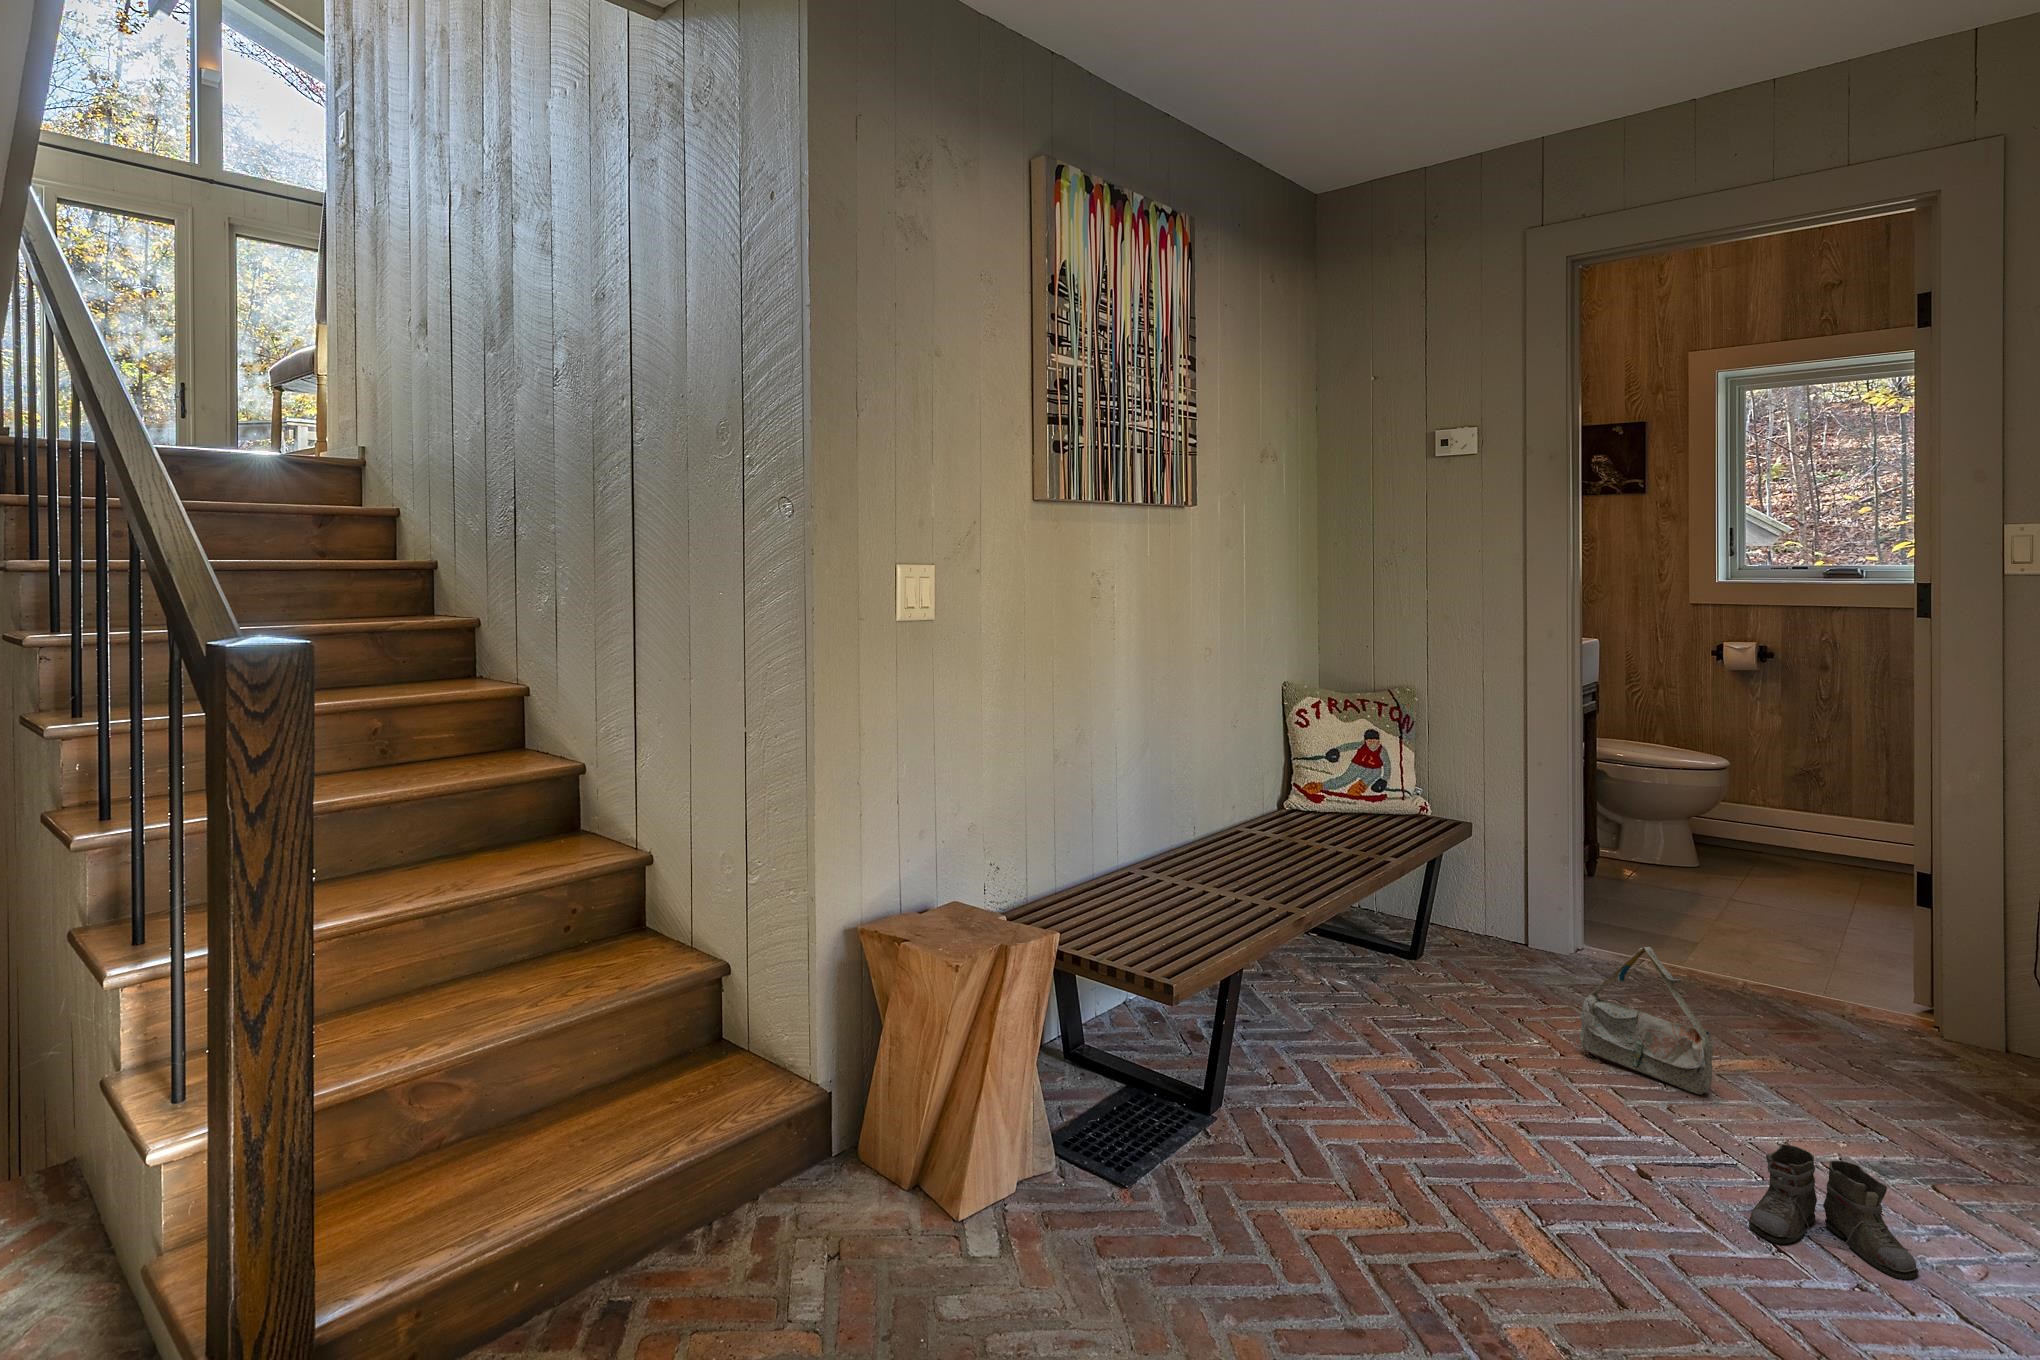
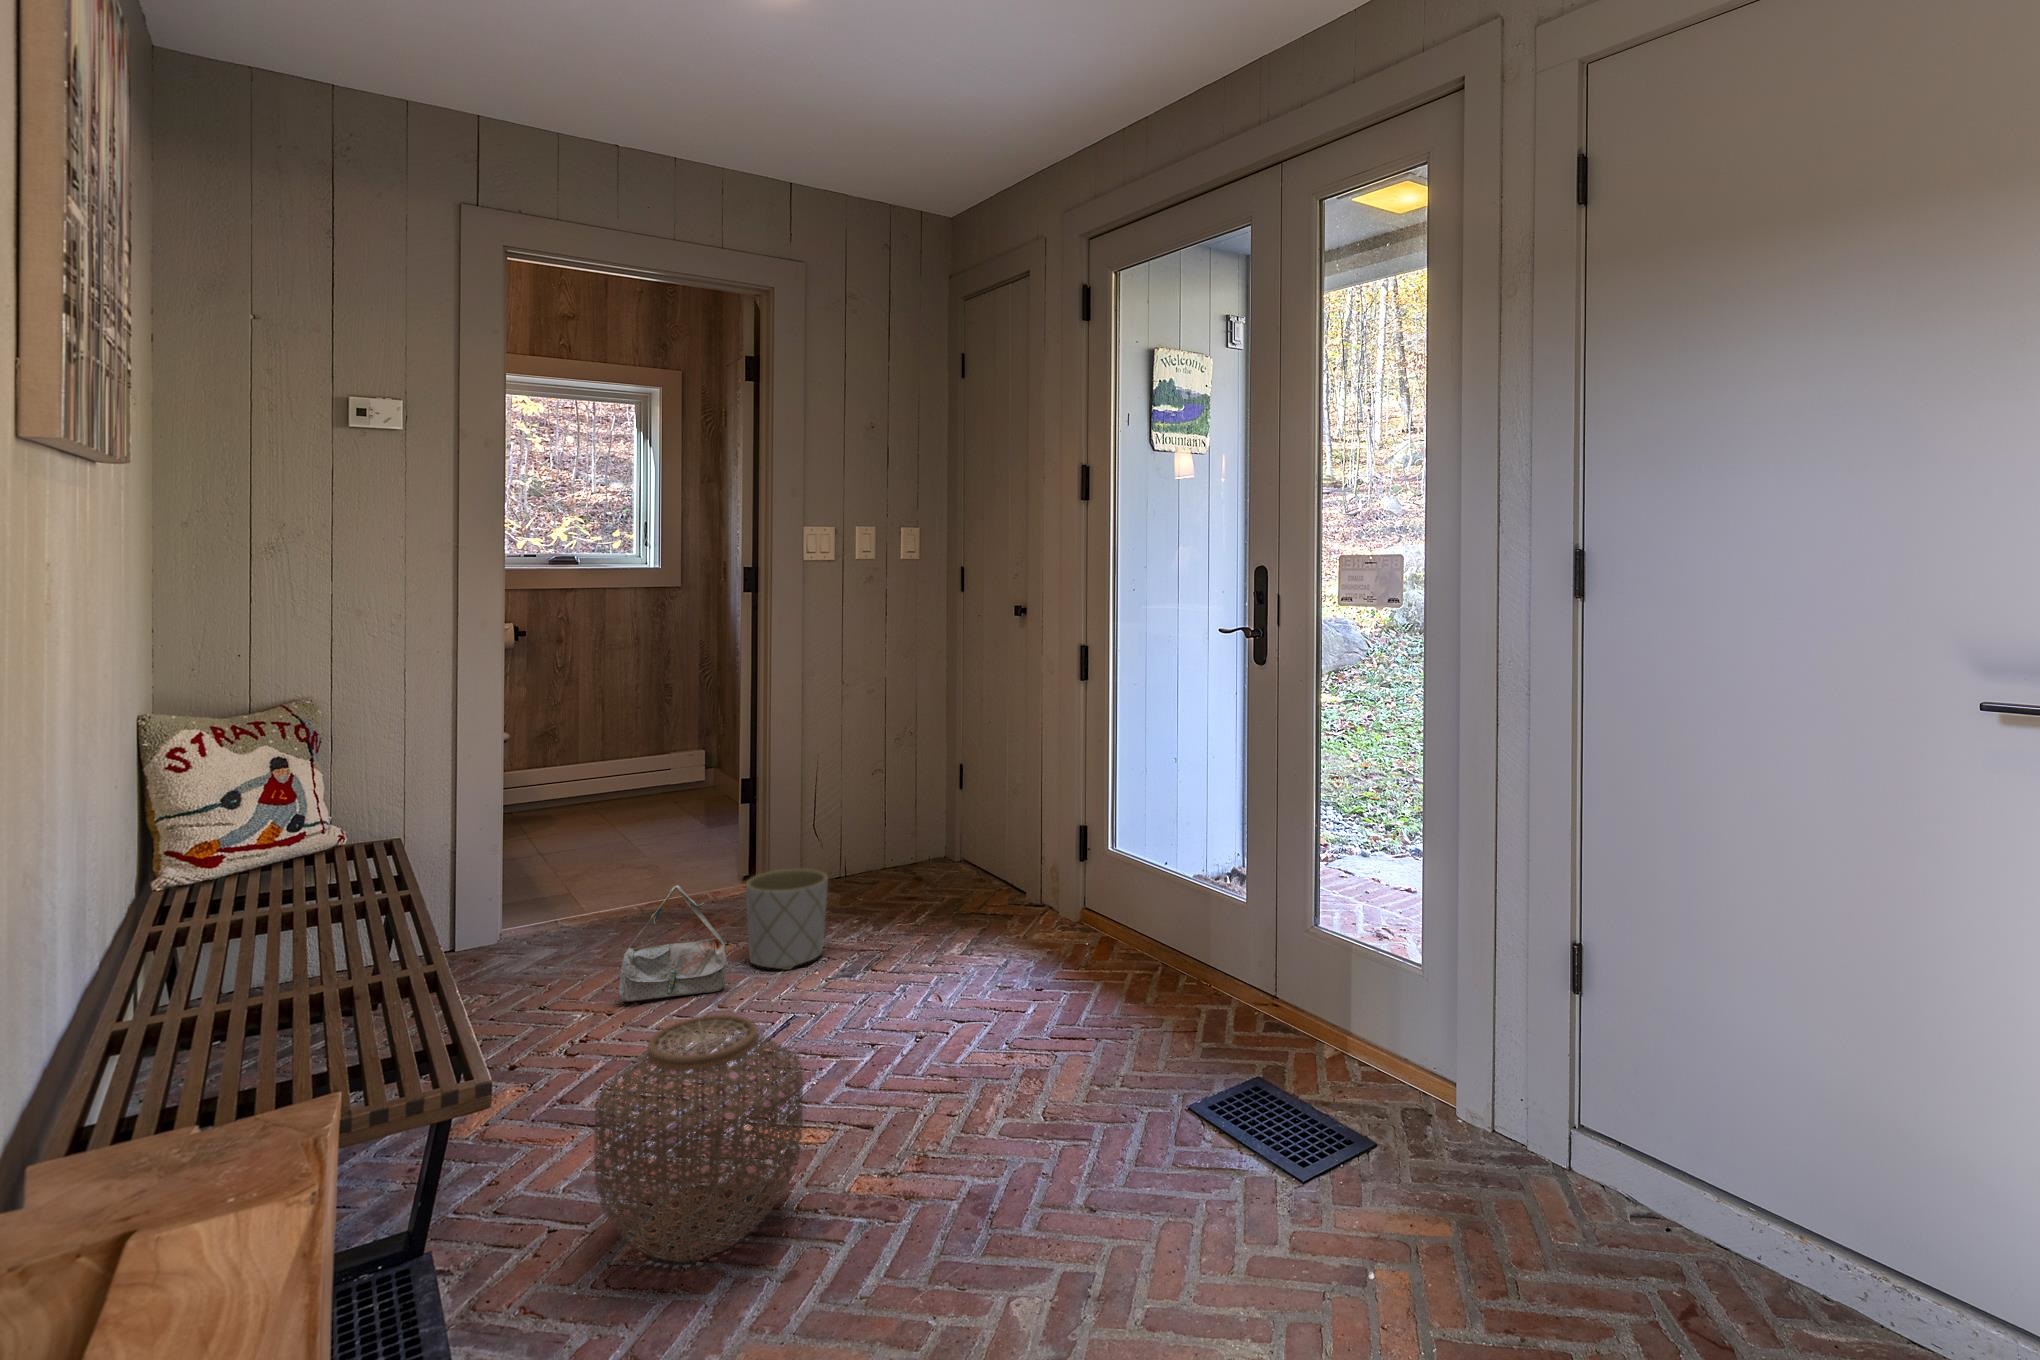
planter: none [1771,983,1913,1132] -> present [746,869,828,970]
woven basket: none [1250,1025,1462,1275] -> present [594,1015,803,1262]
boots: present [1741,1144,1918,1279] -> none [823,969,925,1046]

